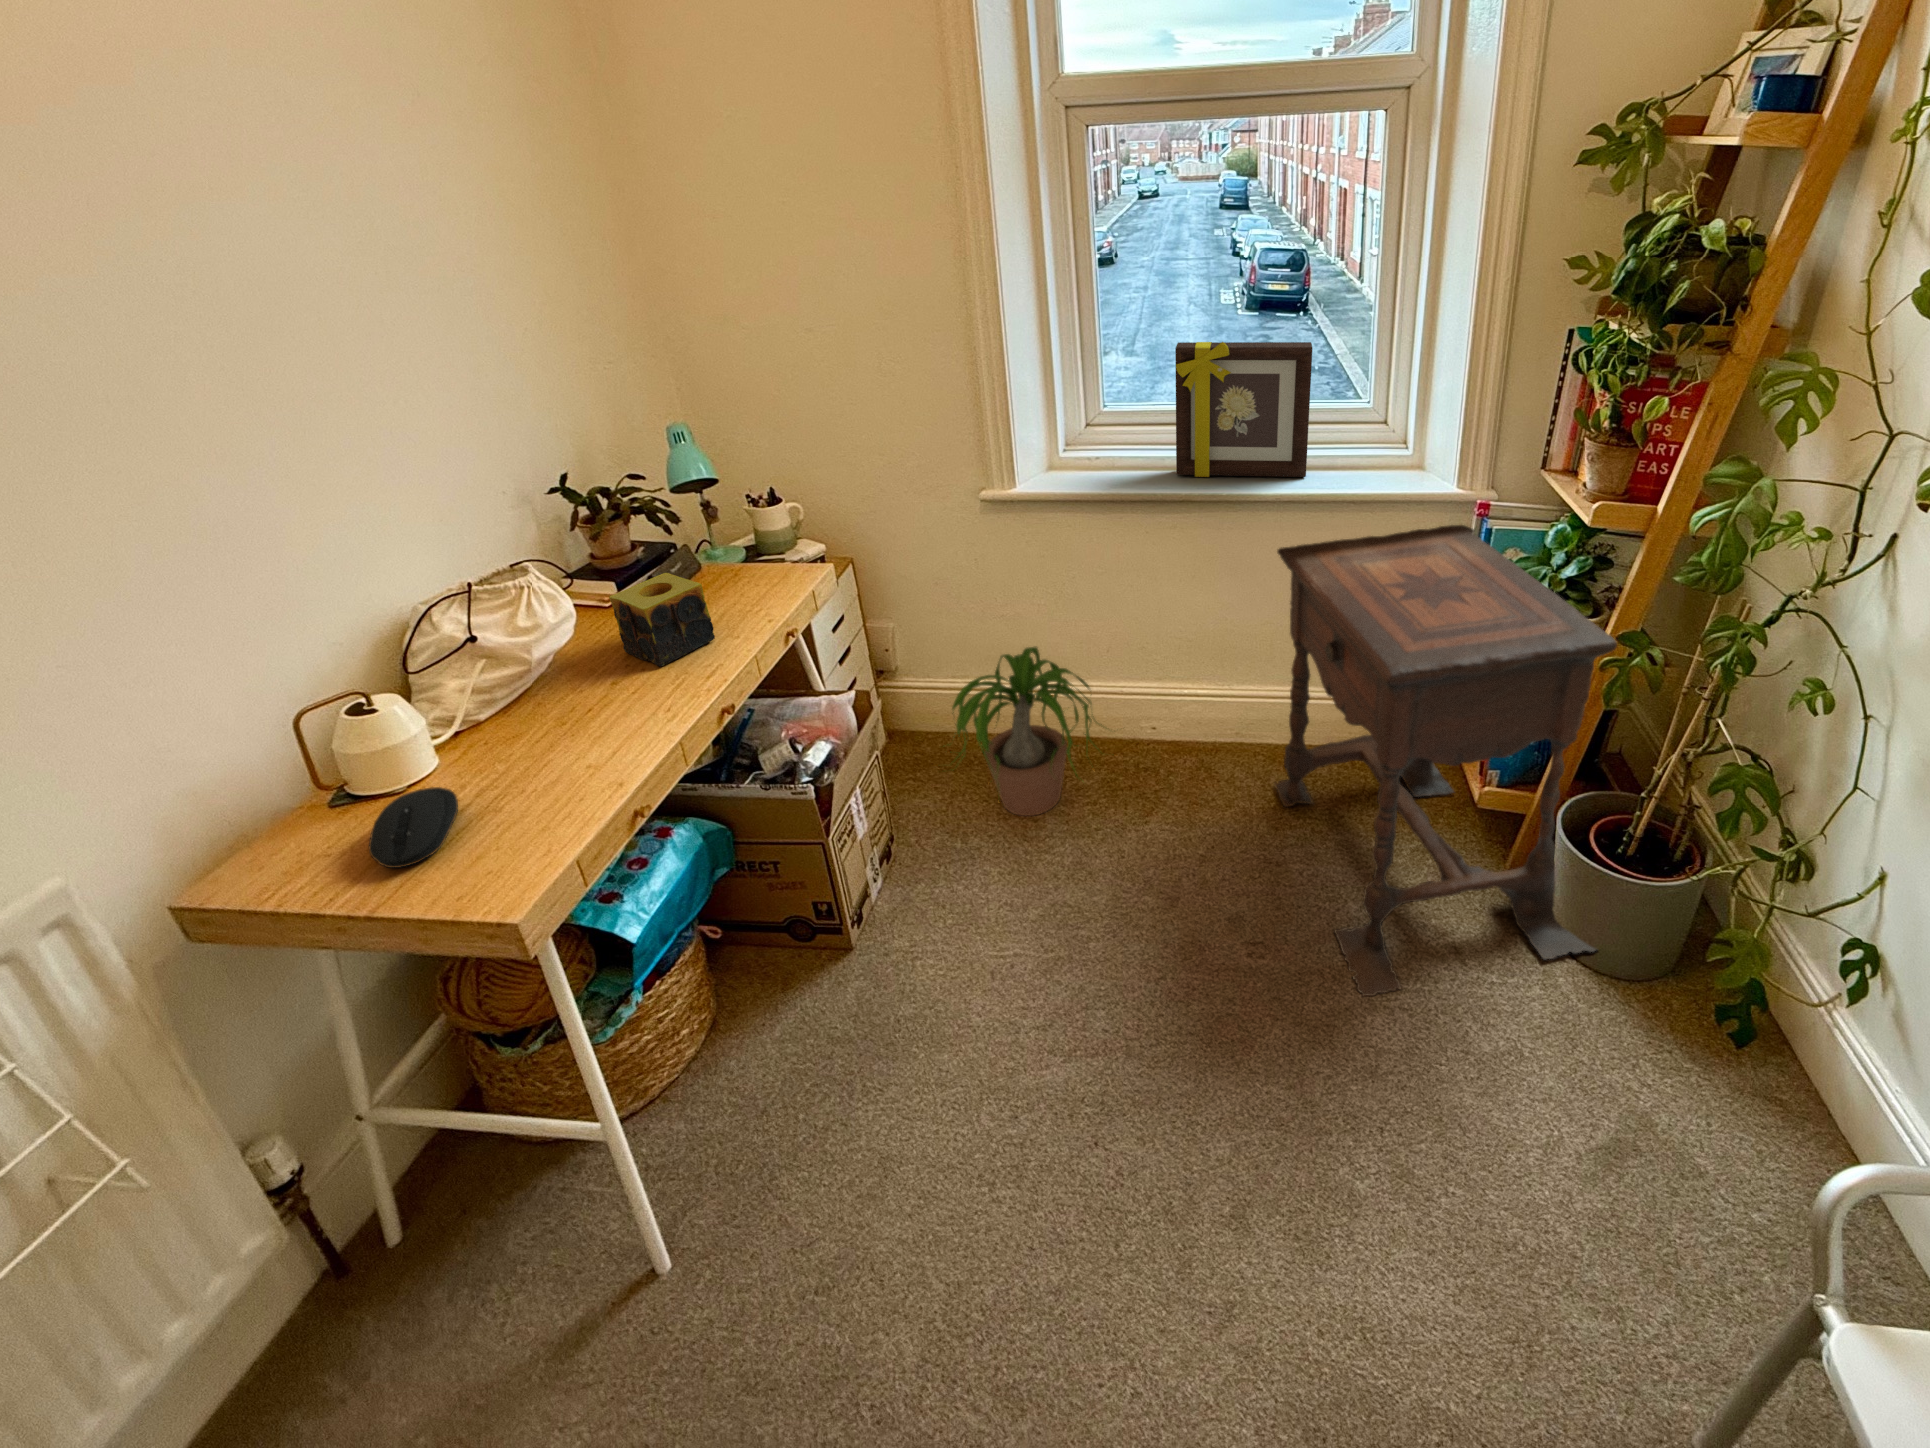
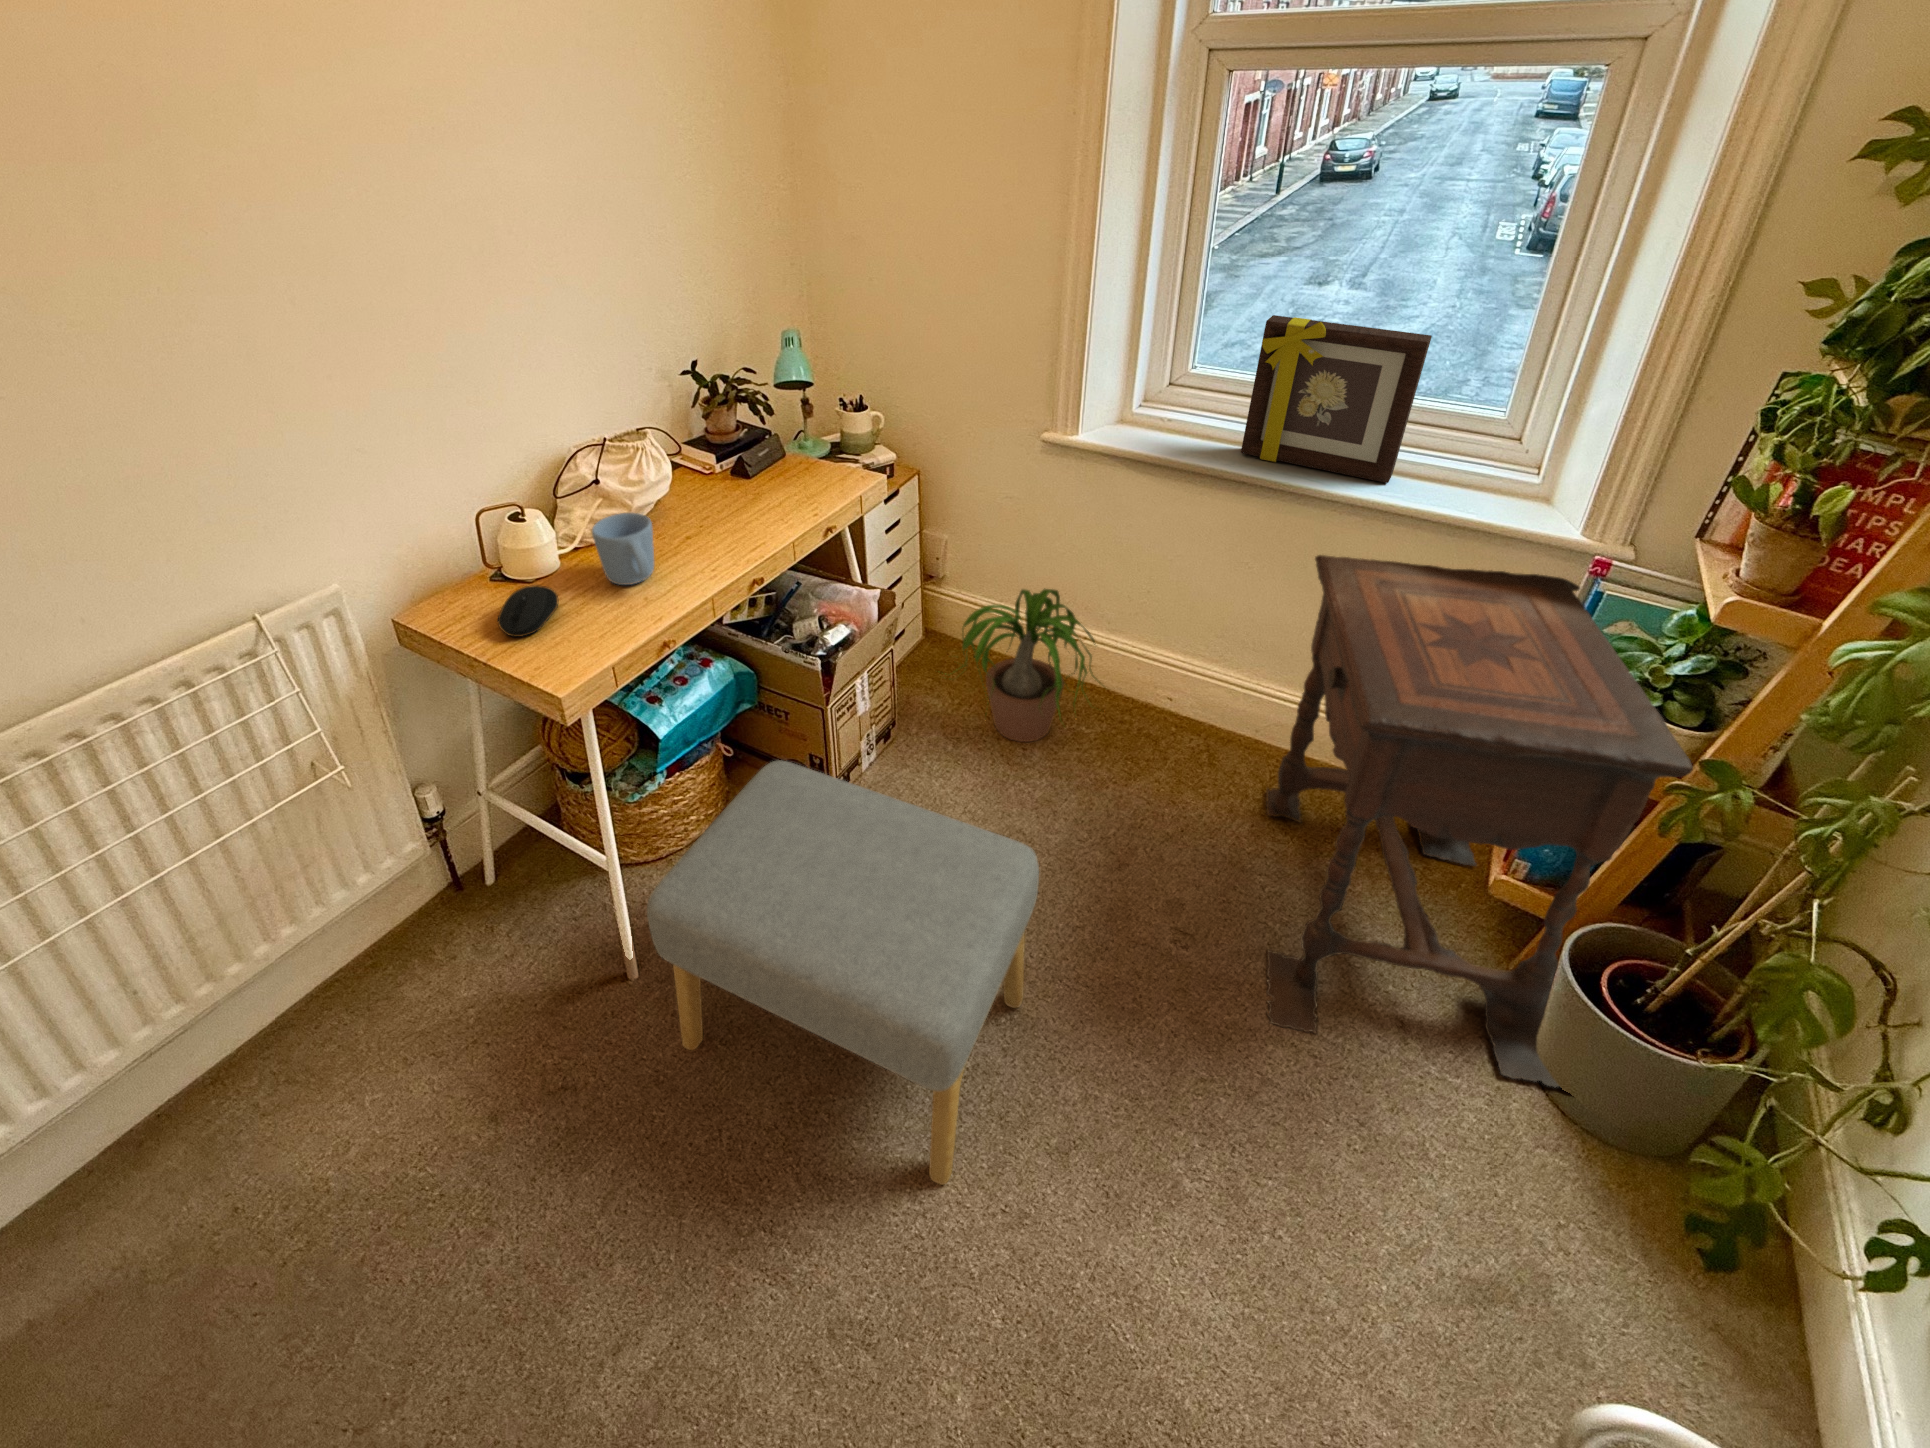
candle: present [609,573,715,666] -> none [698,458,768,533]
mug: none [488,662,587,760] -> present [592,513,654,585]
footstool: none [697,904,1142,1327] -> present [647,760,1039,1185]

